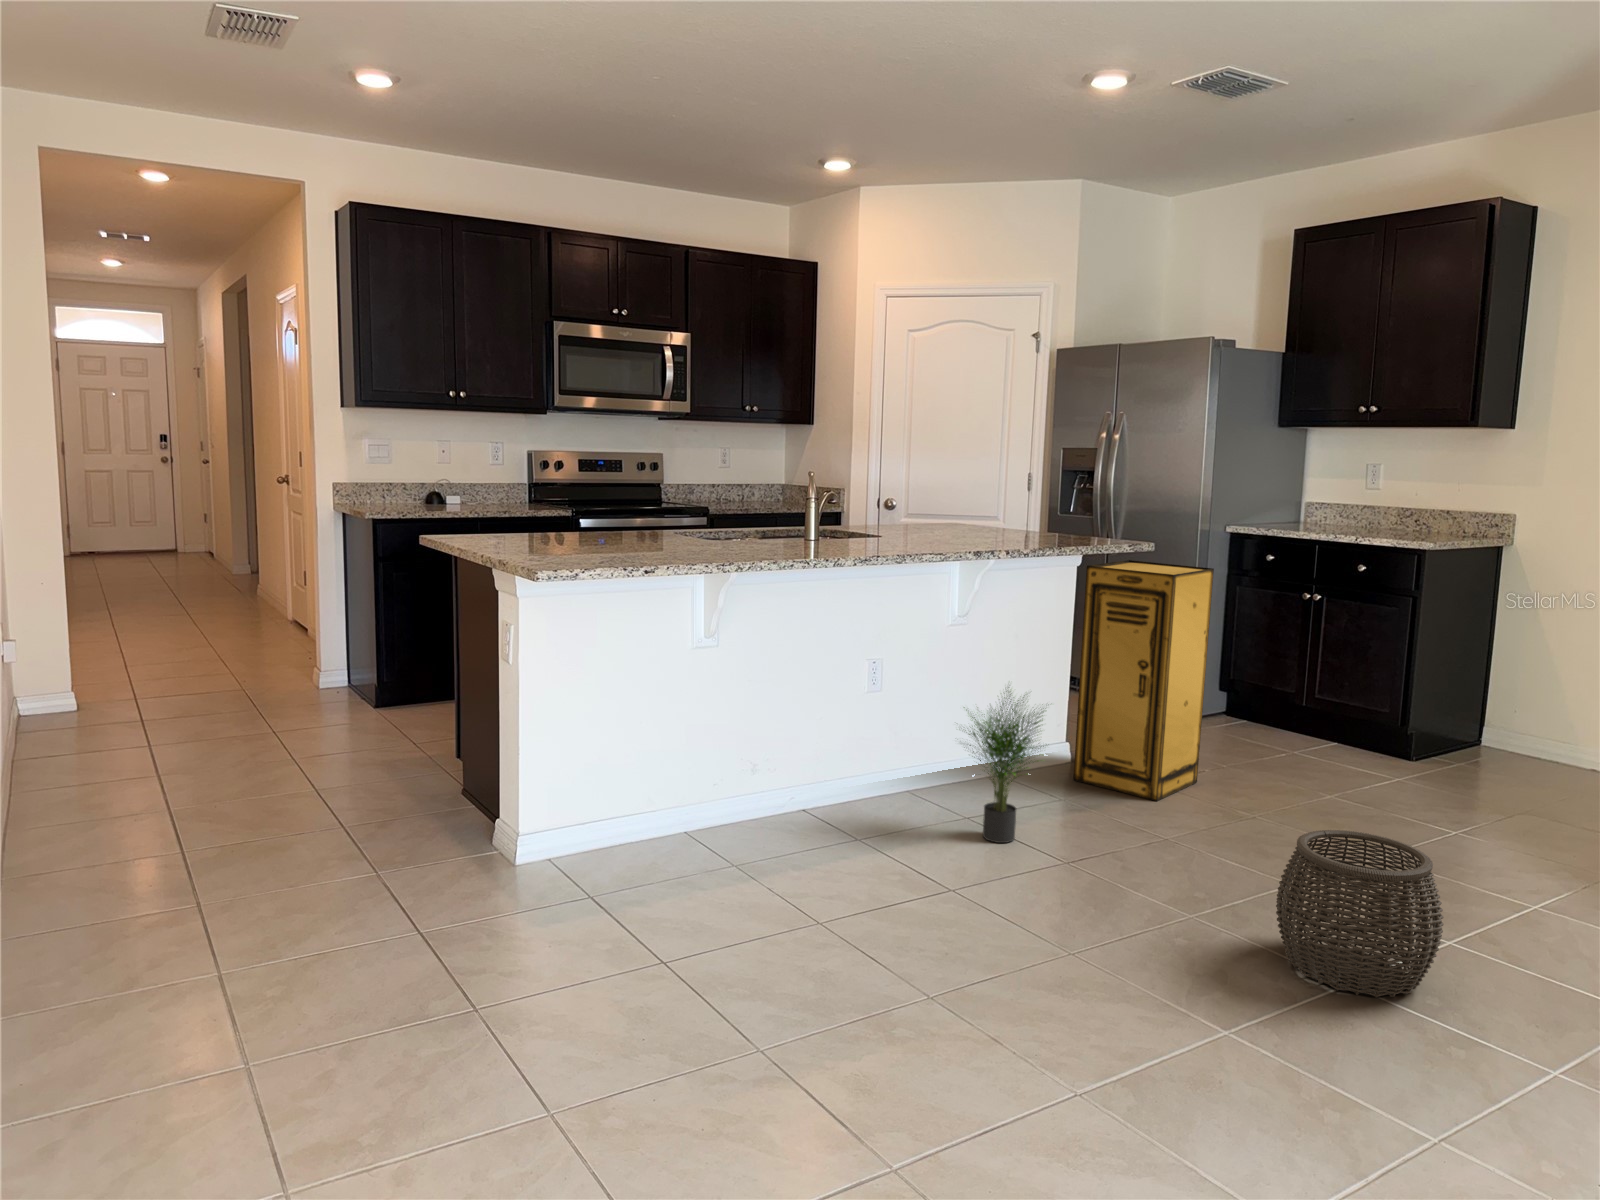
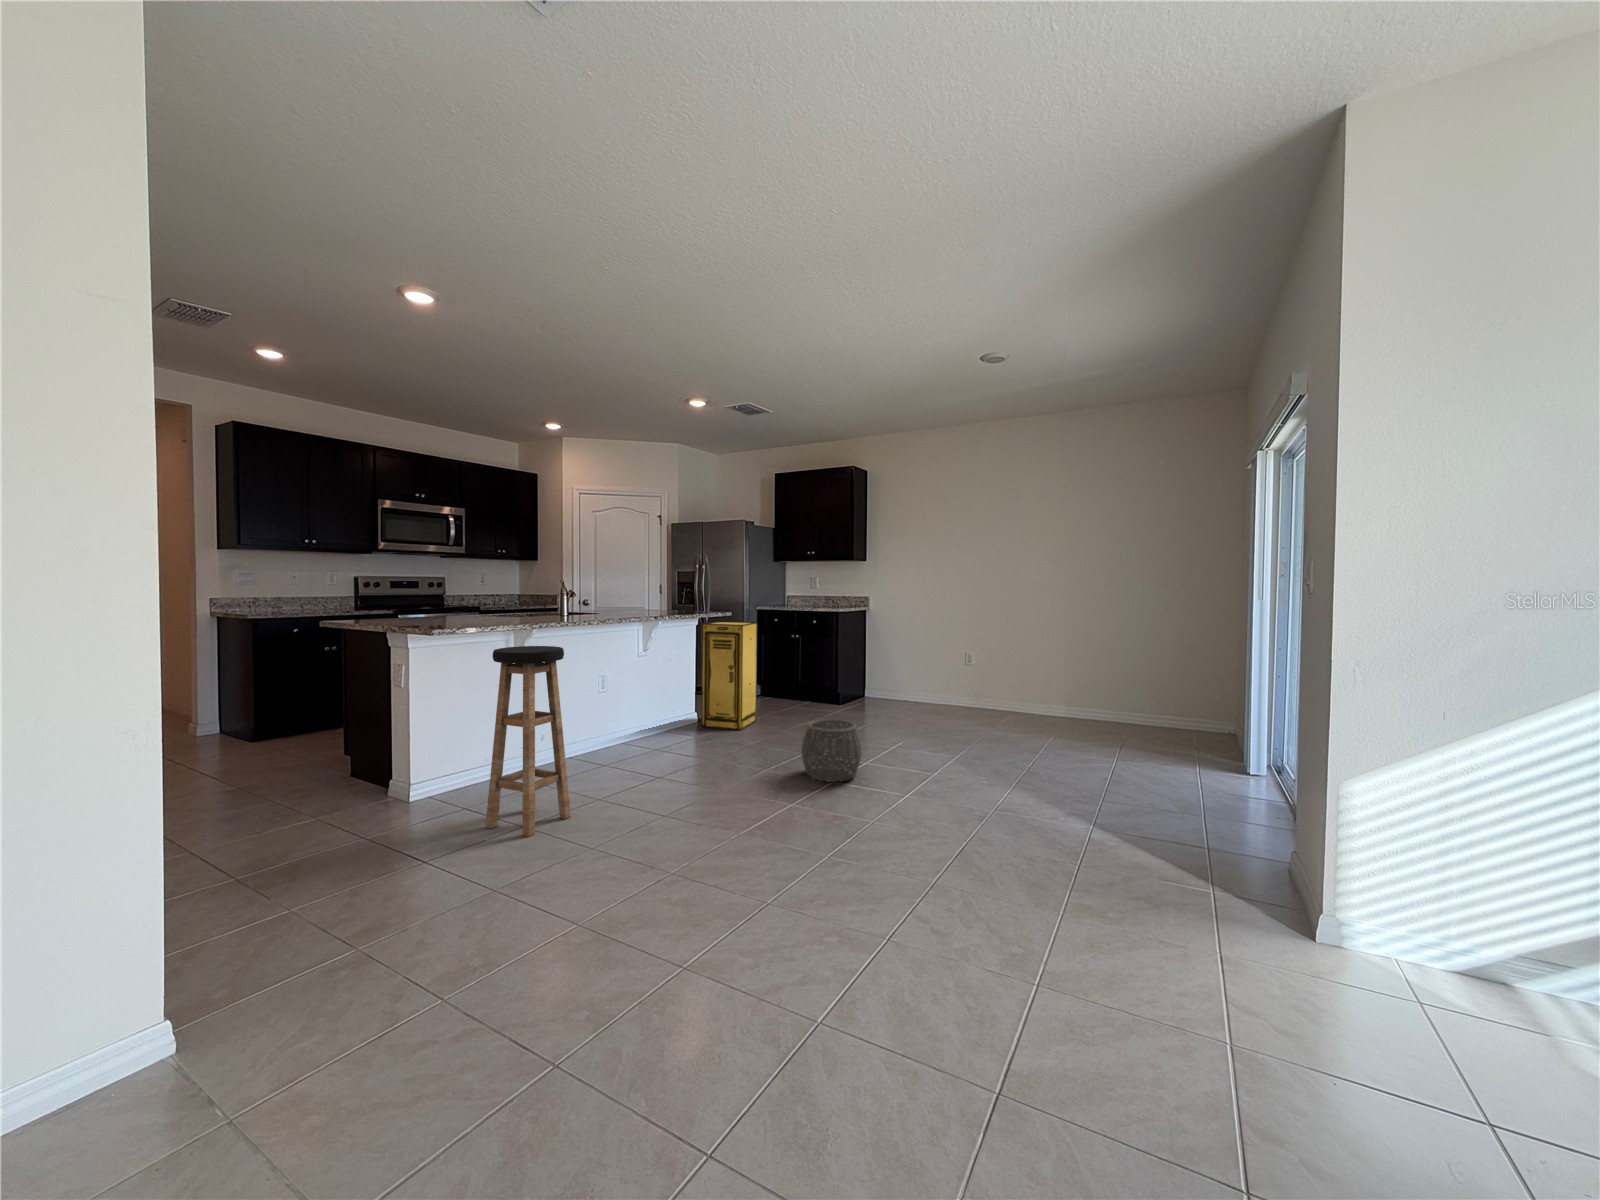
bar stool: none [598,612,748,992] -> present [486,646,571,837]
potted plant: present [965,687,1044,843] -> none [648,677,698,755]

